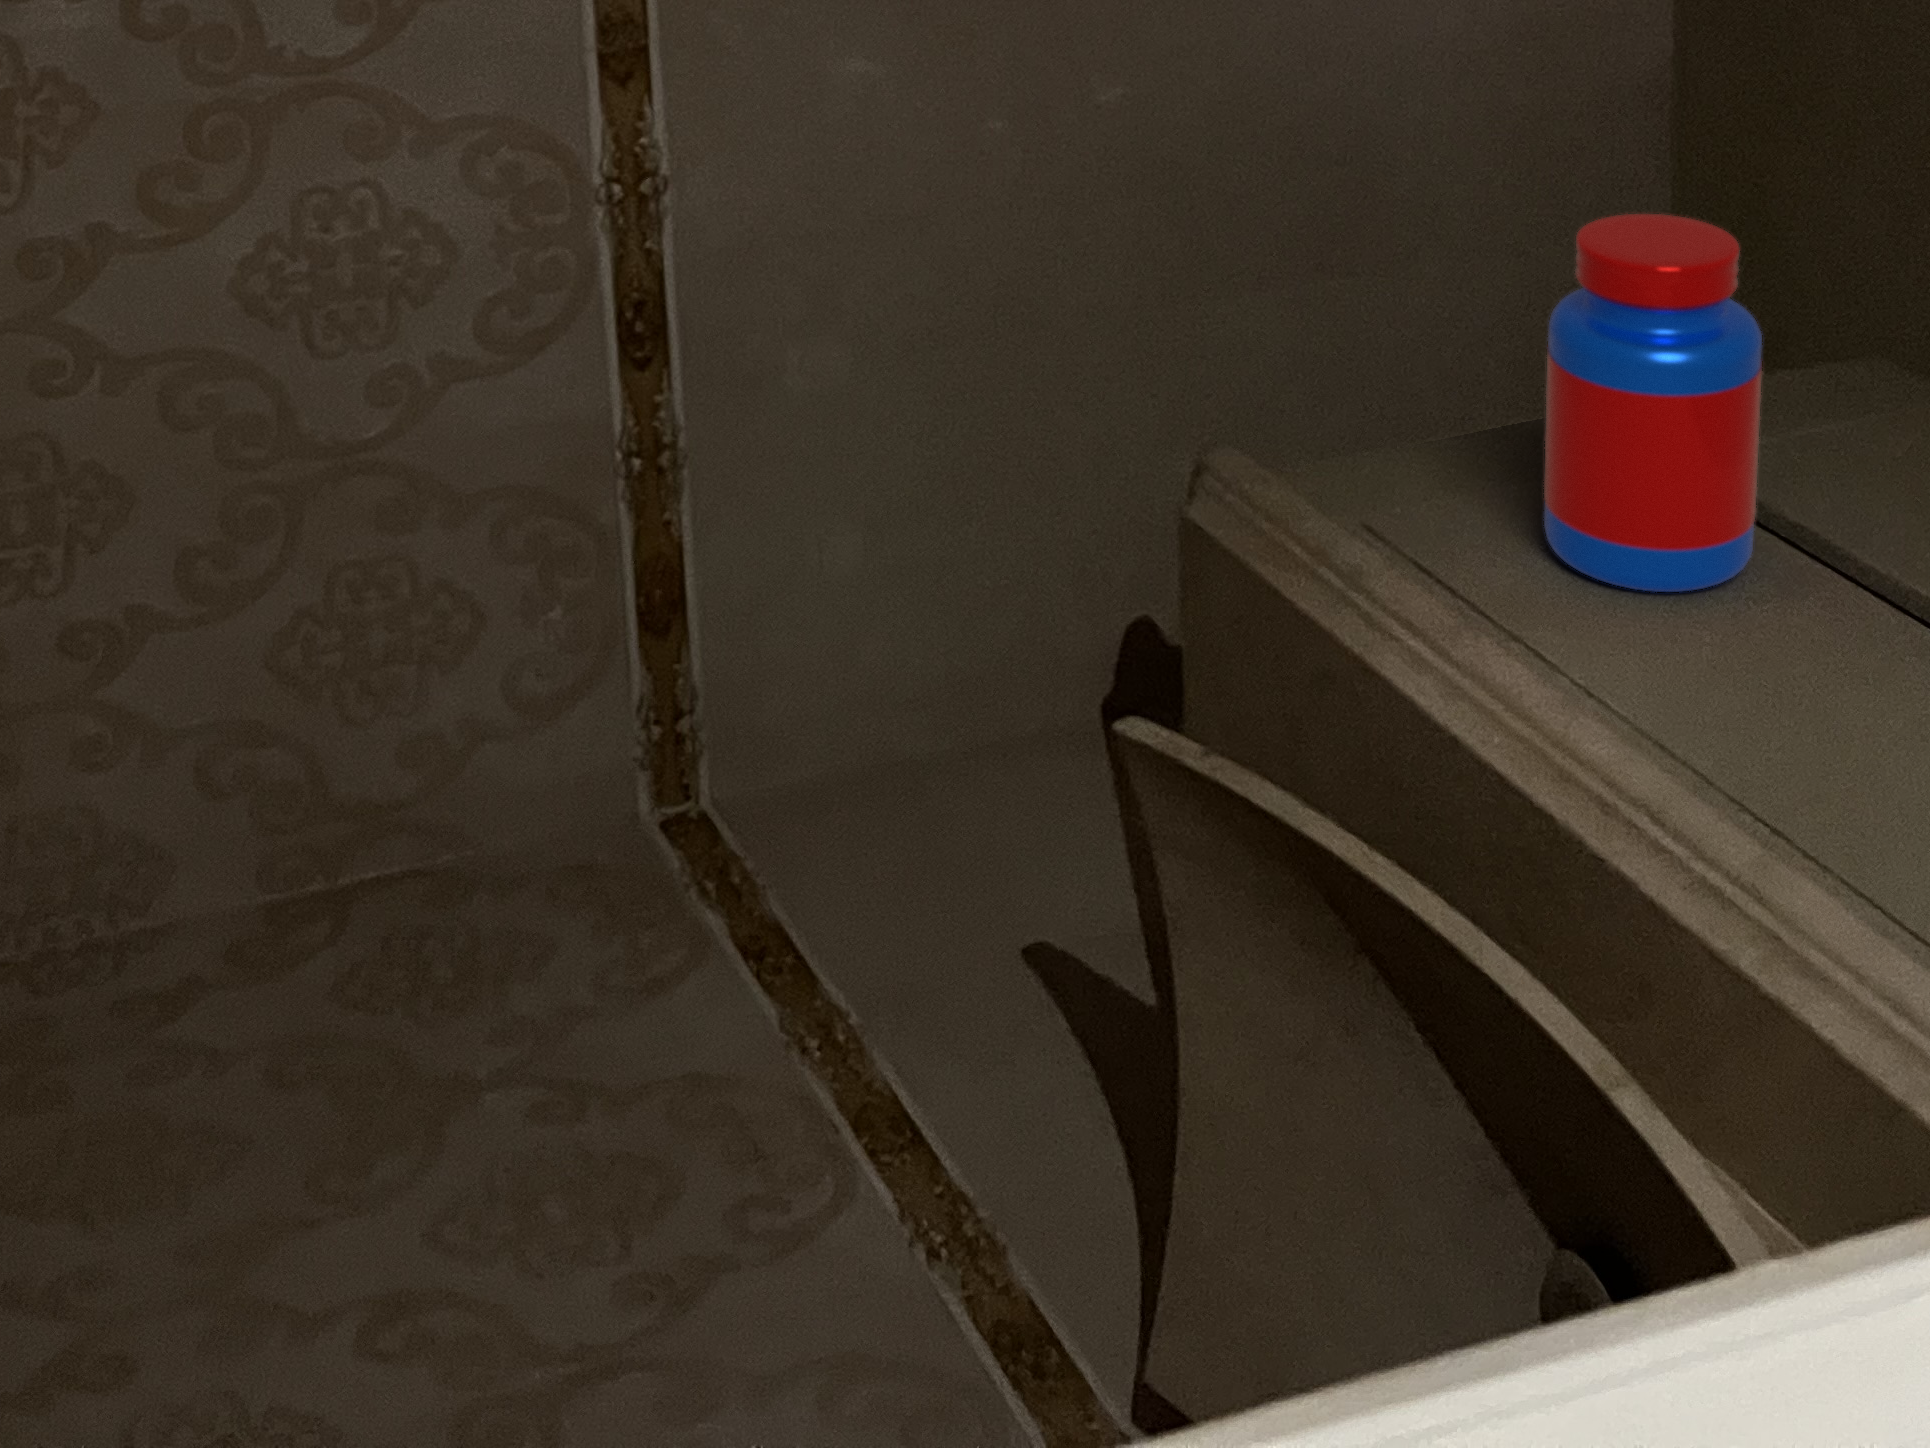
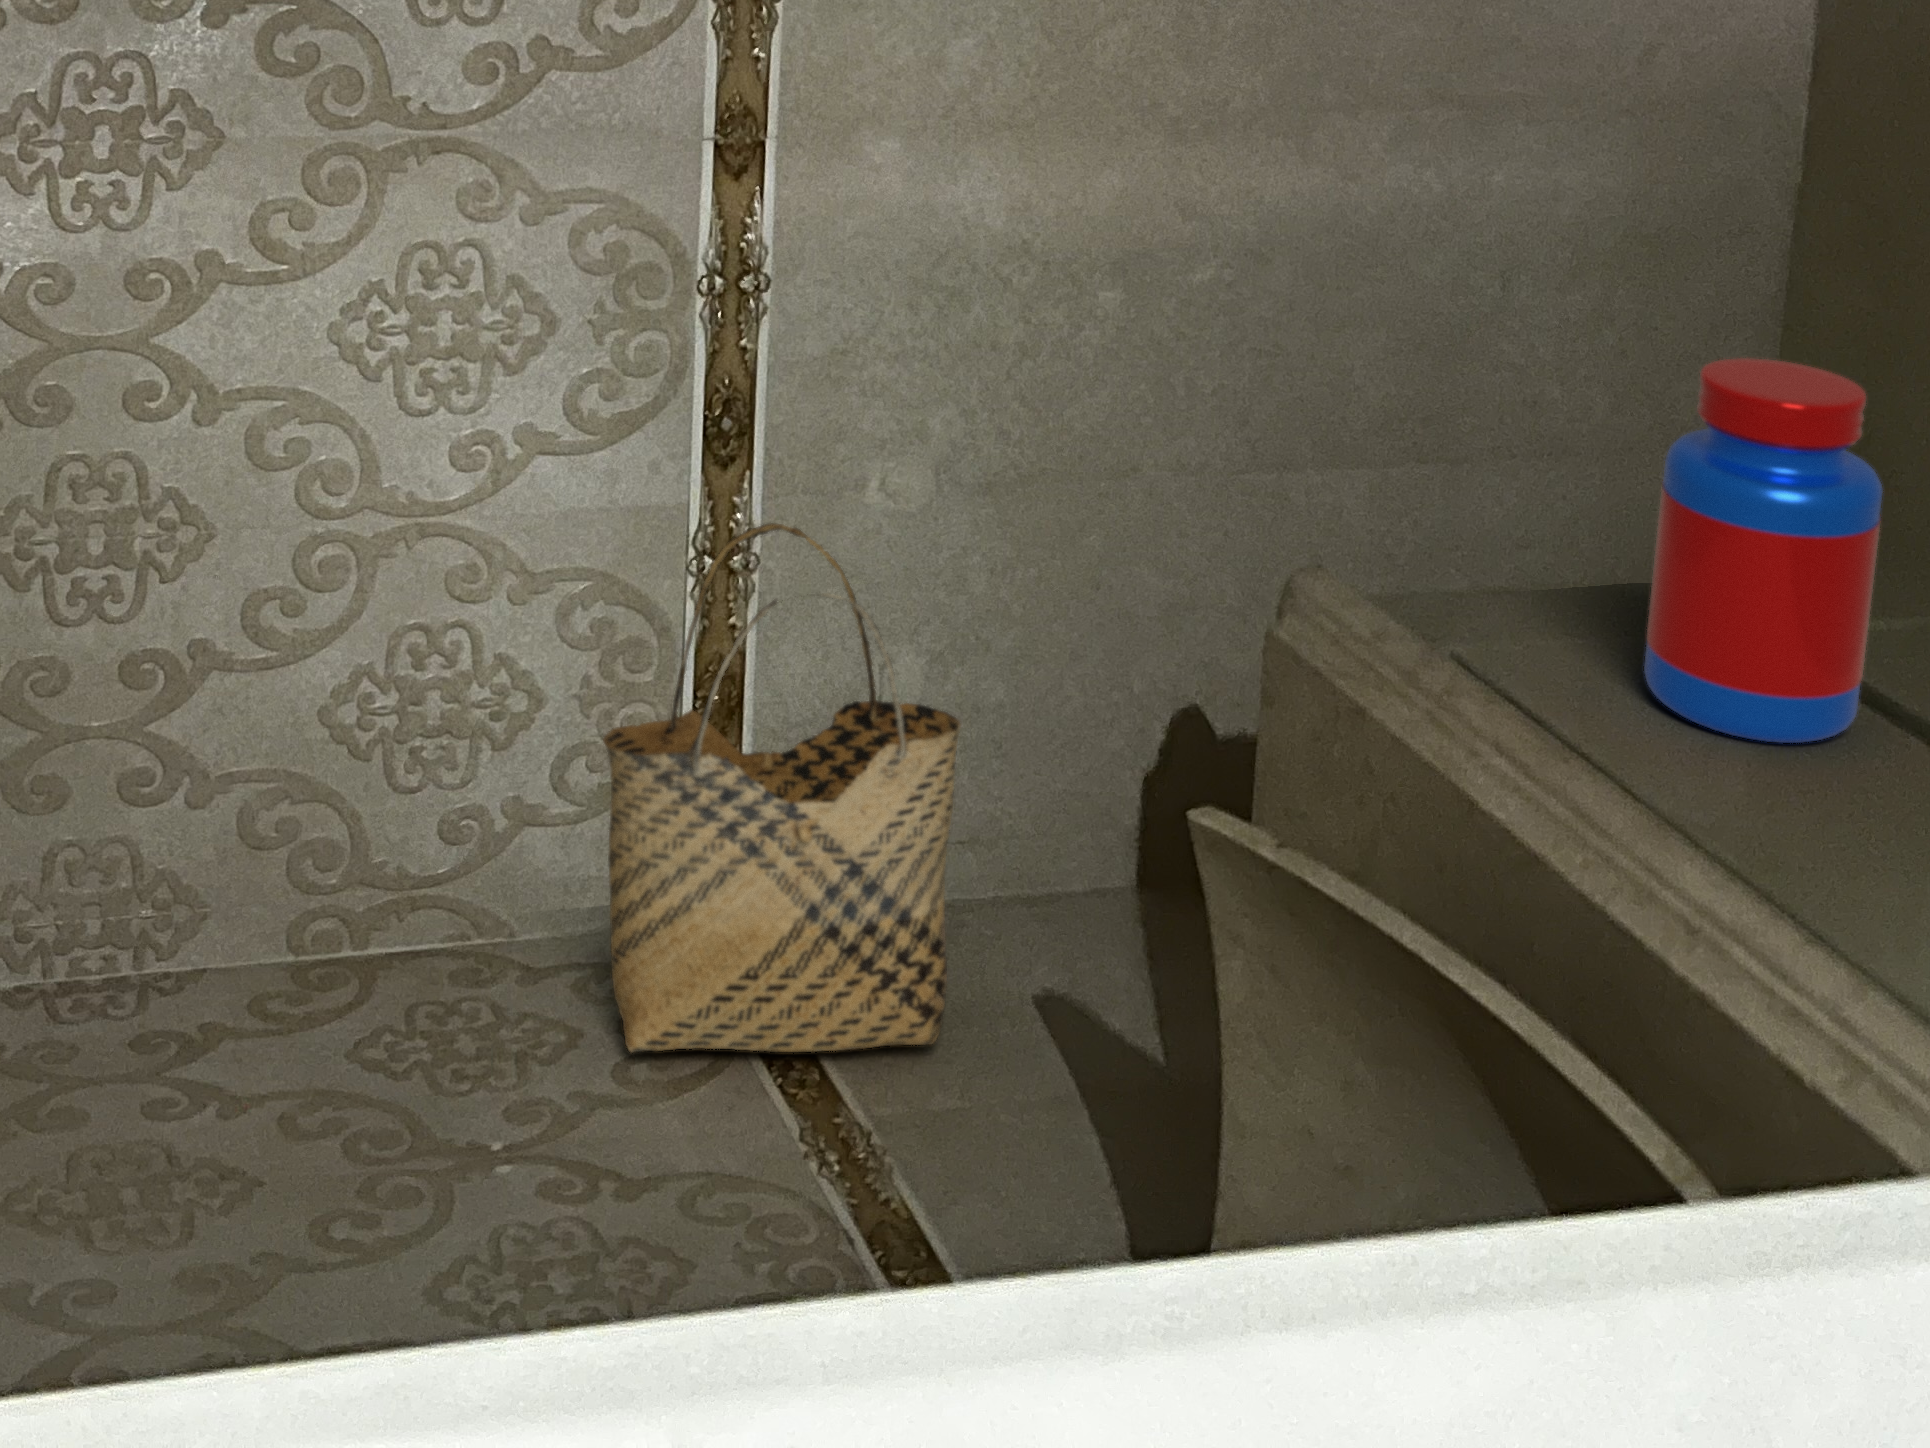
woven basket: none [547,424,909,954] -> present [603,523,960,1052]

